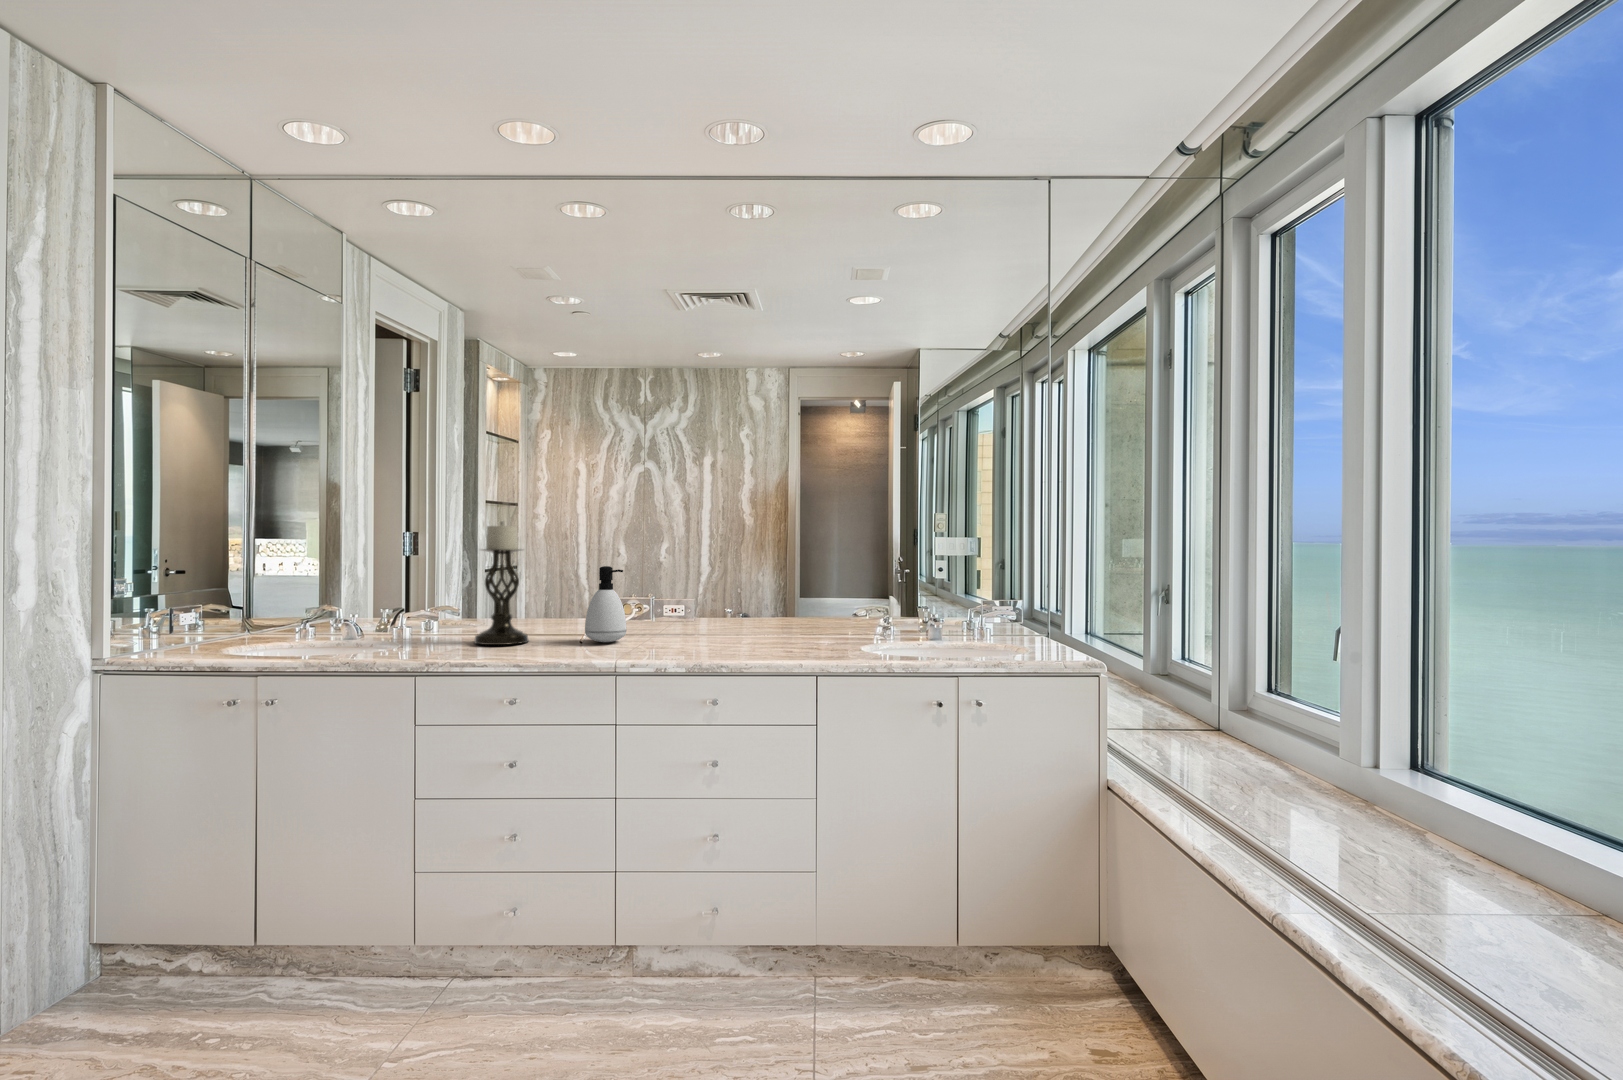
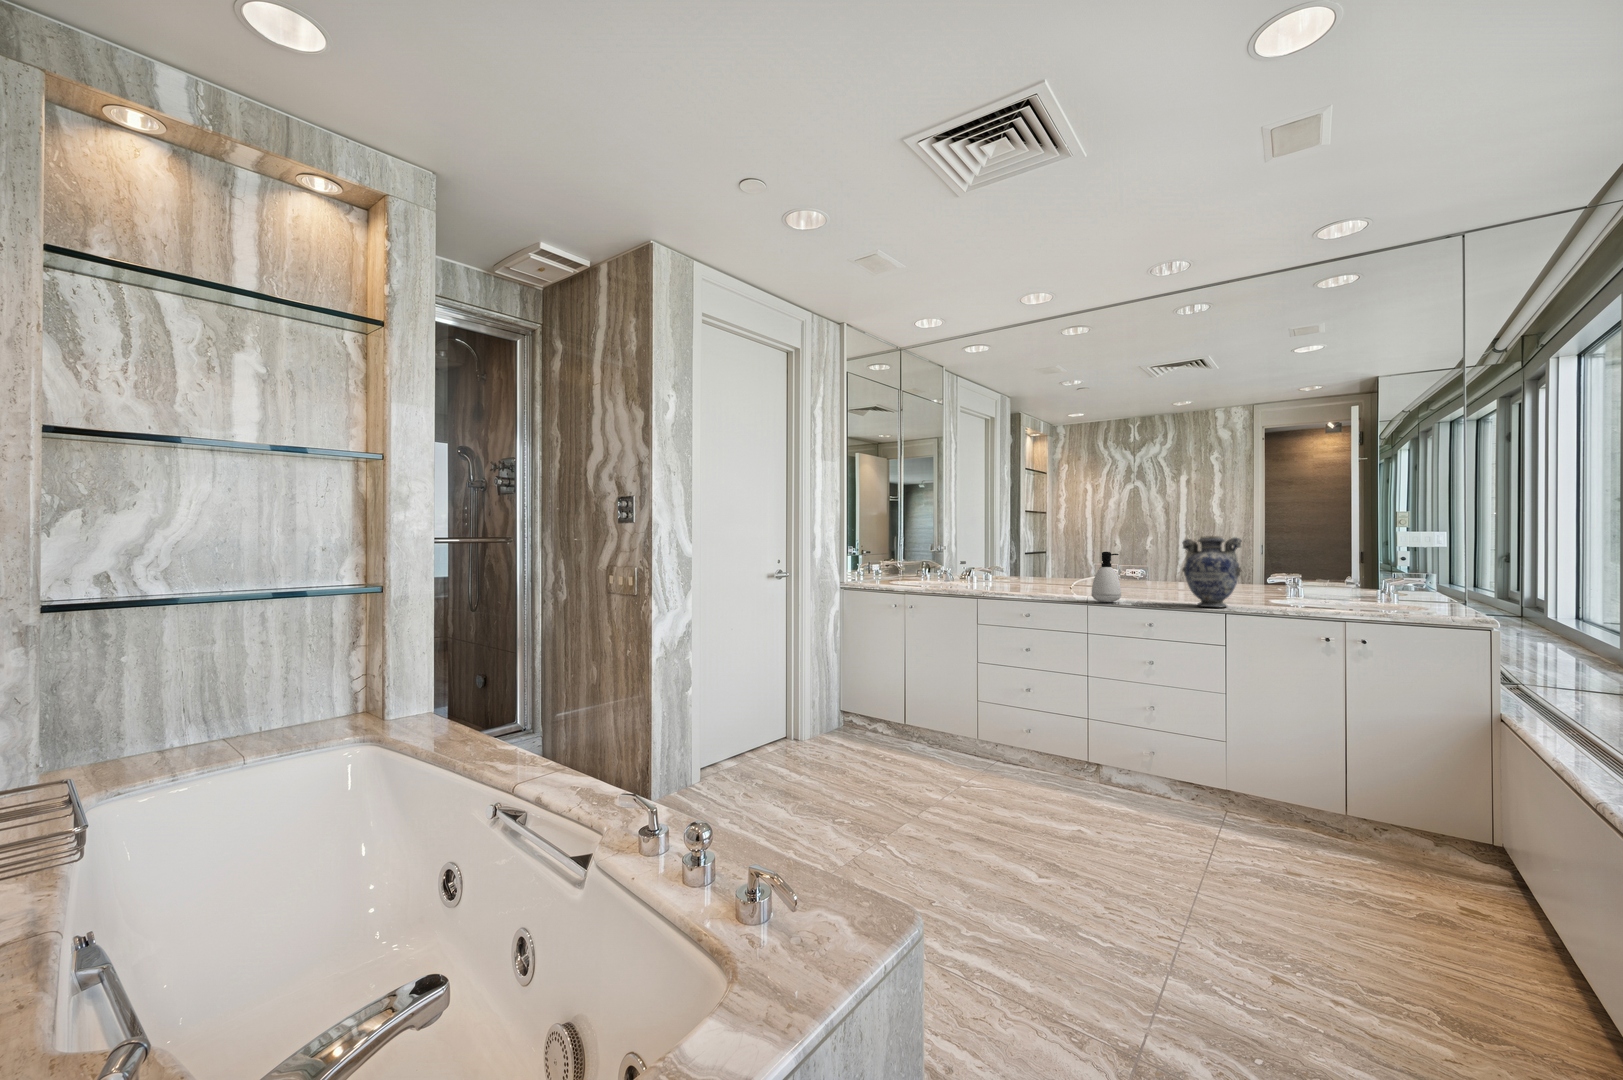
candle holder: present [475,521,528,645] -> none [1019,523,1054,600]
decorative vase: none [707,546,779,644] -> present [1182,536,1242,607]

